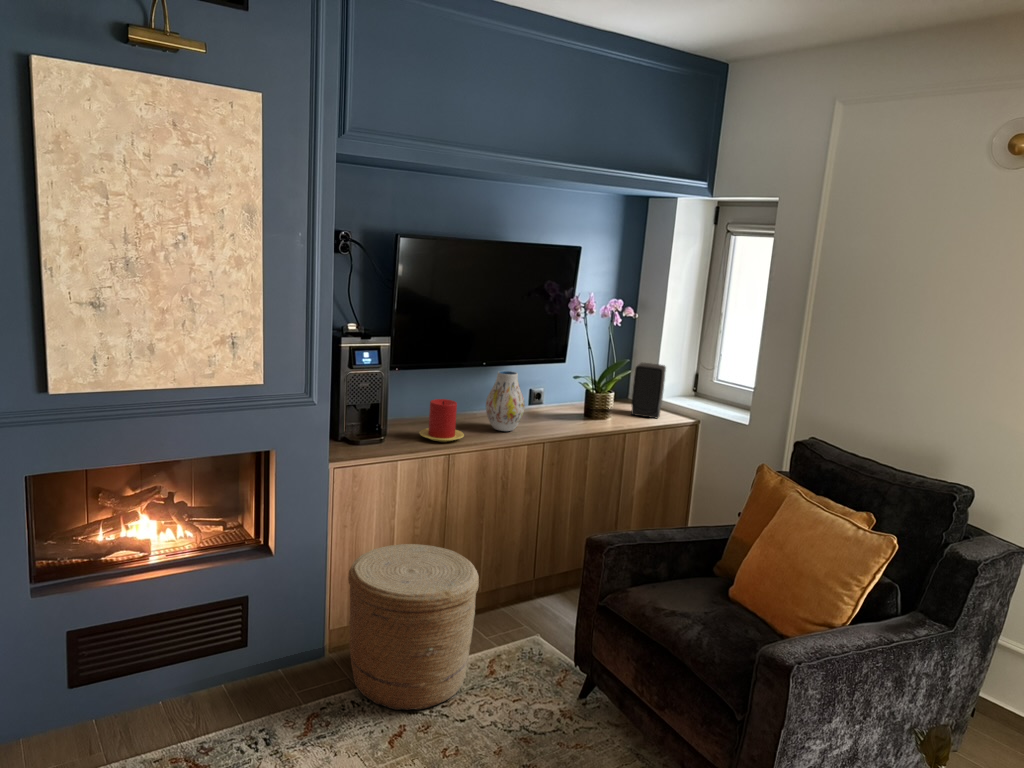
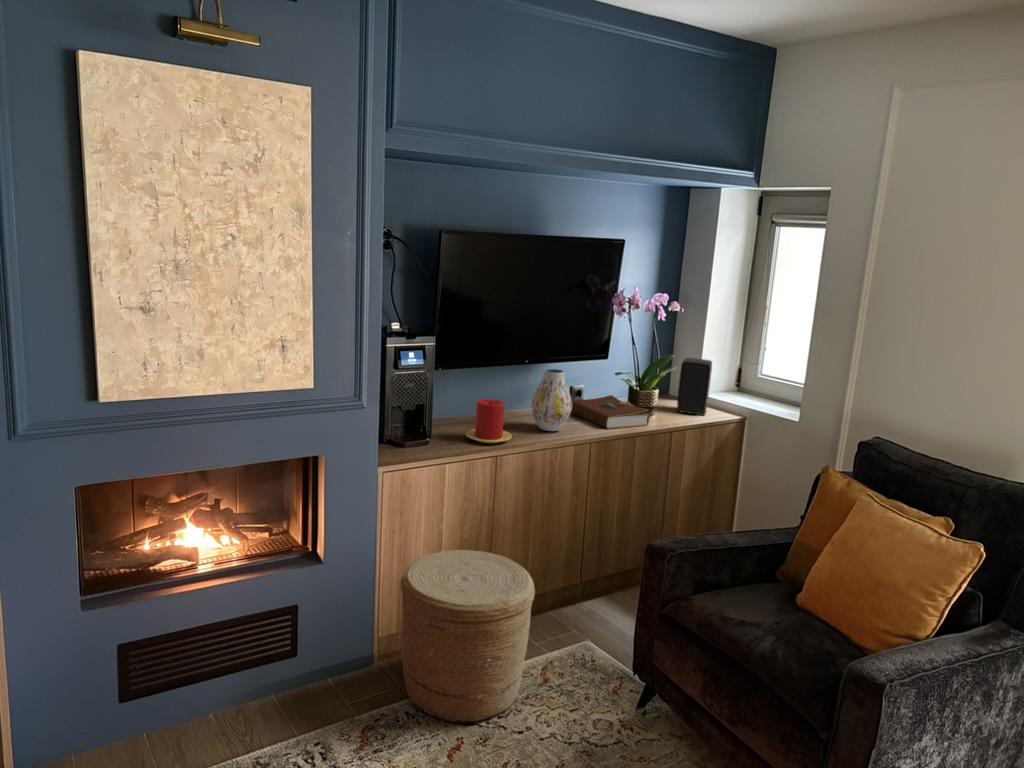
book: none [527,398,602,430] -> present [571,395,649,429]

